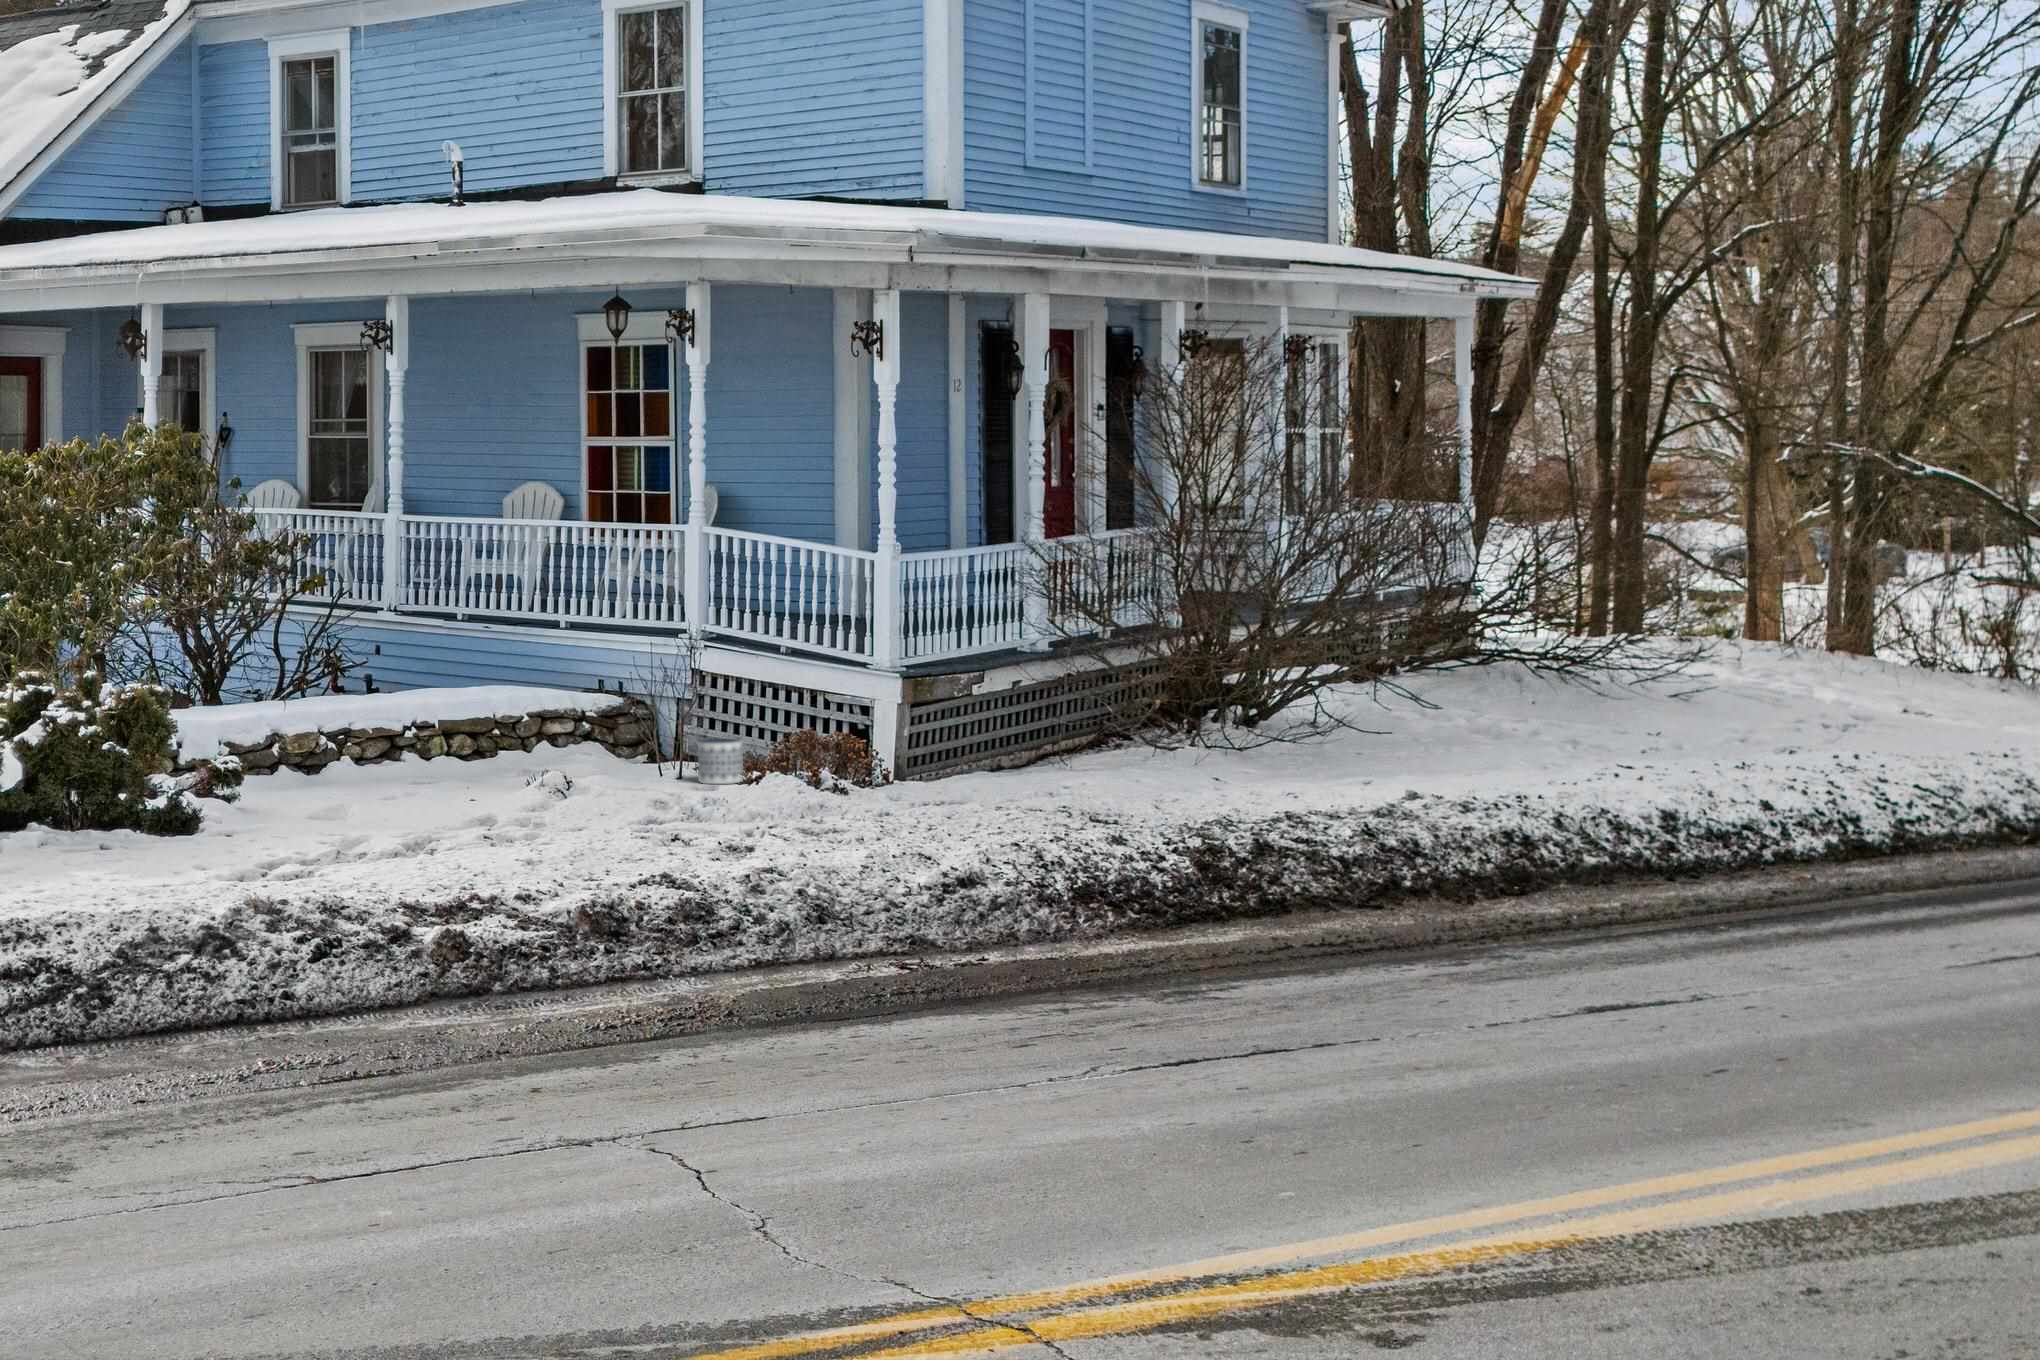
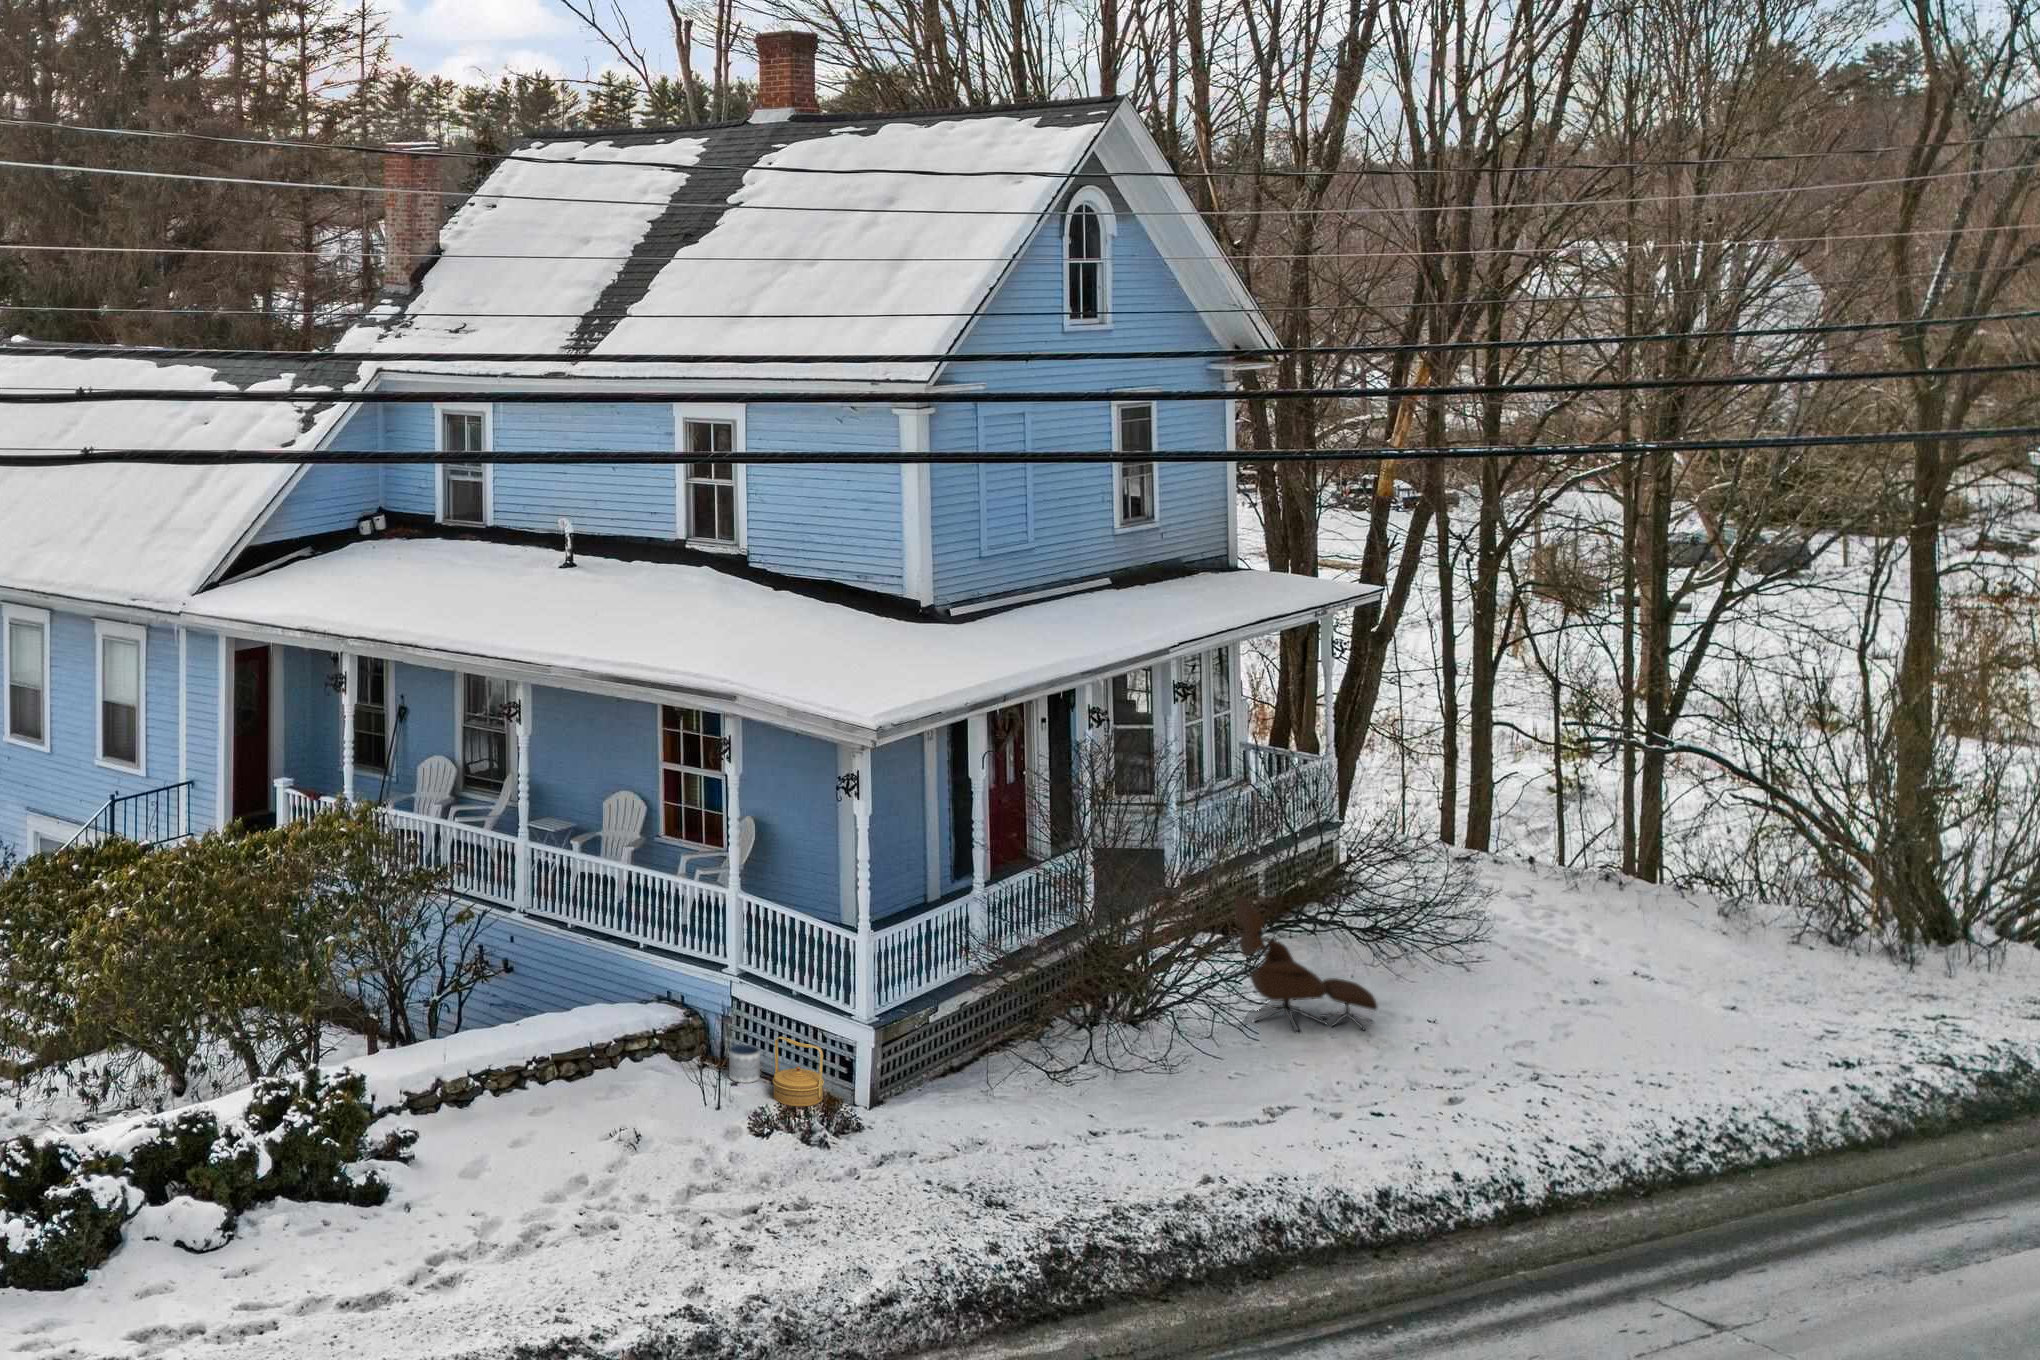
lounge chair: none [1403,572,1614,746] -> present [1234,895,1377,1033]
woven basket: none [764,706,840,793] -> present [773,1036,824,1107]

